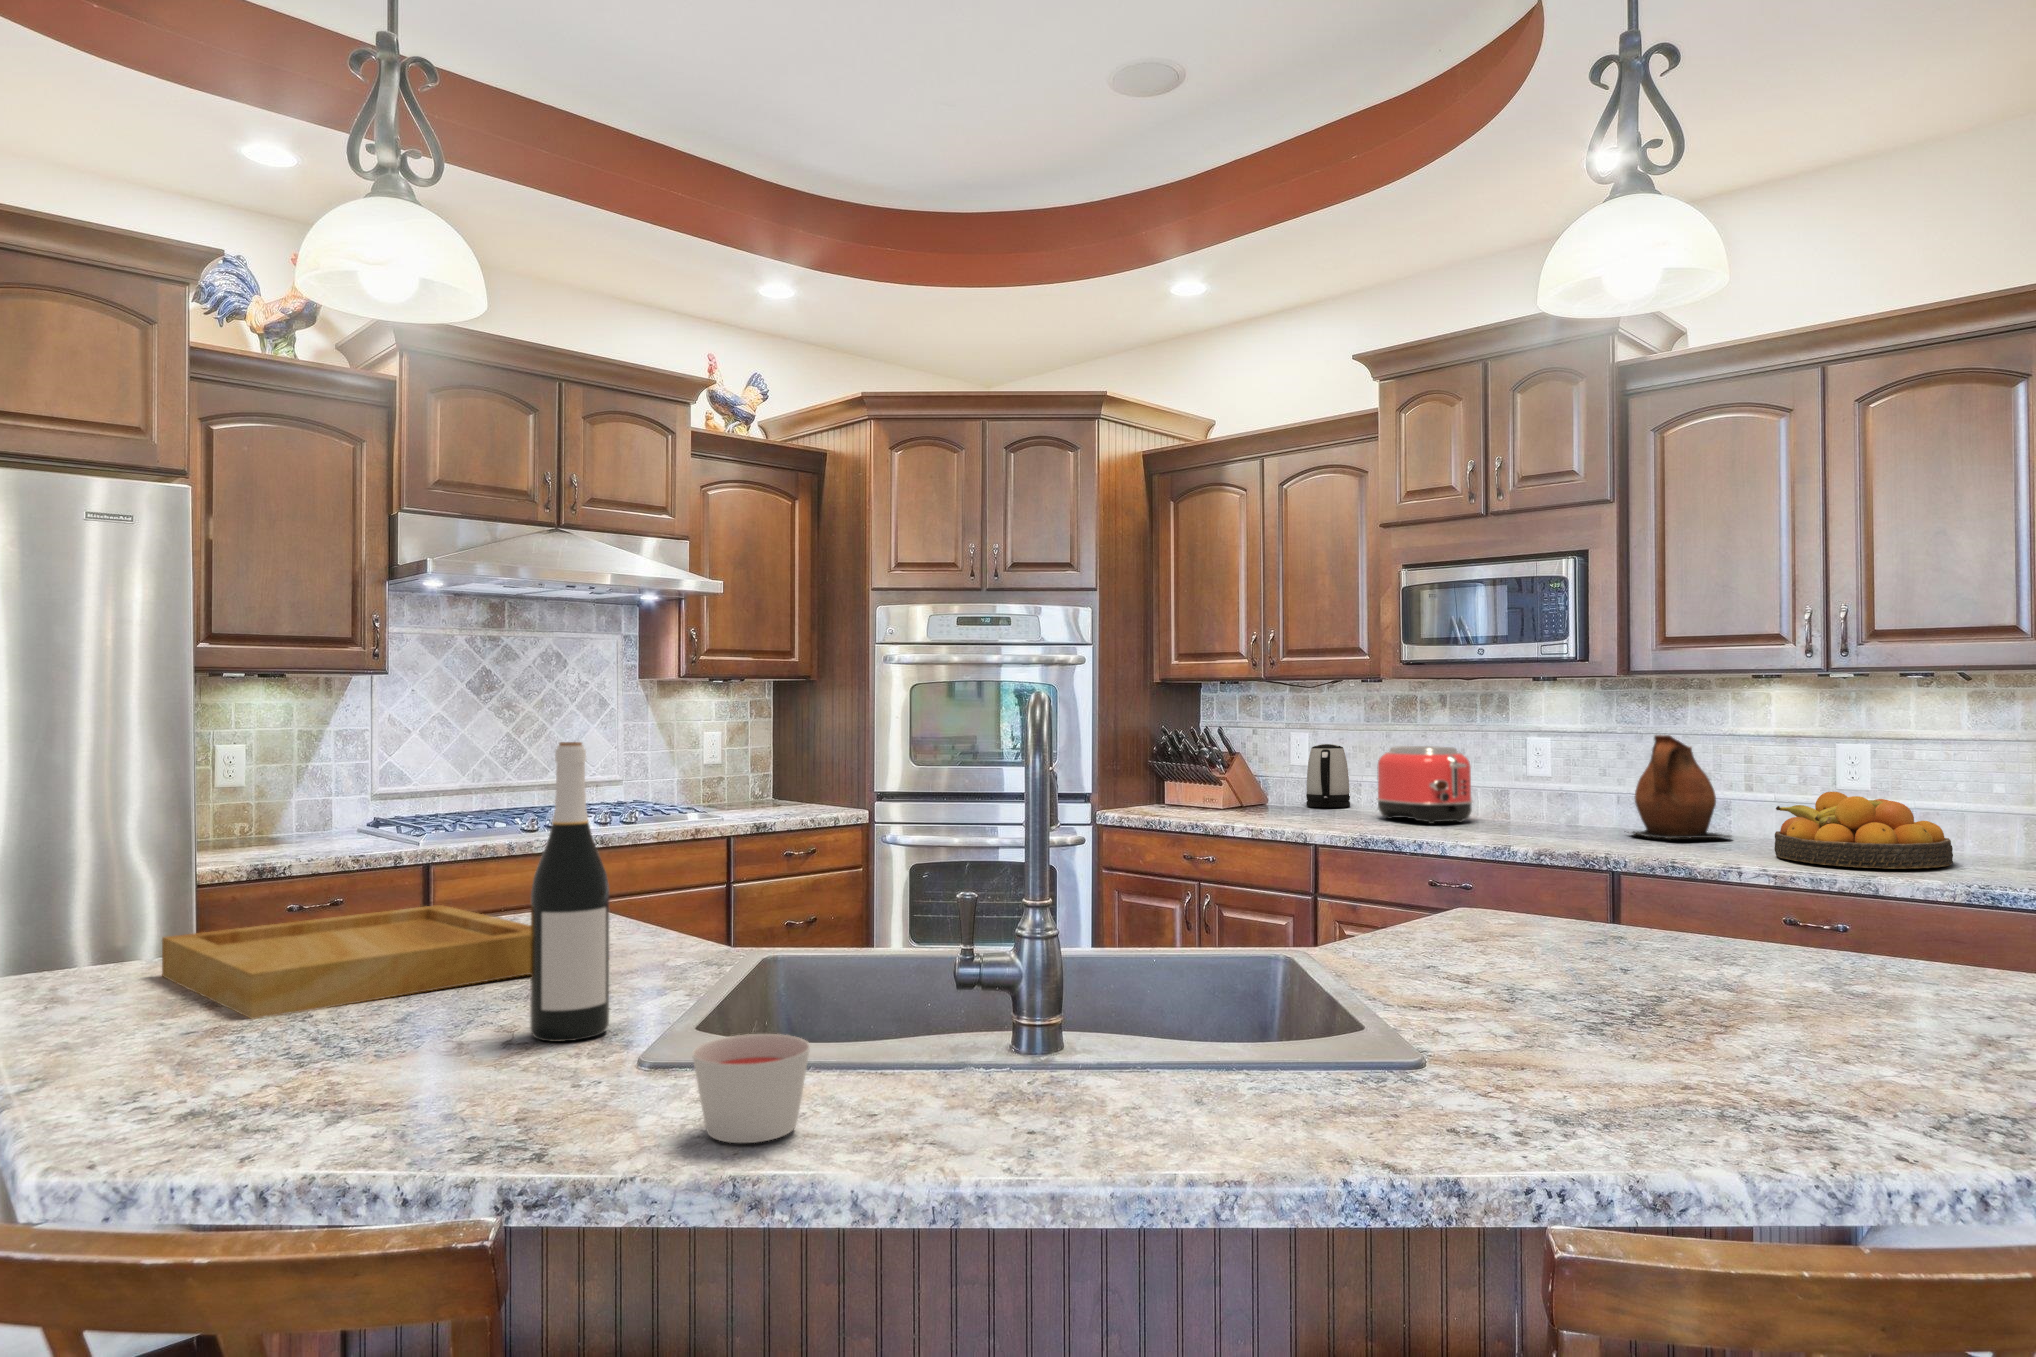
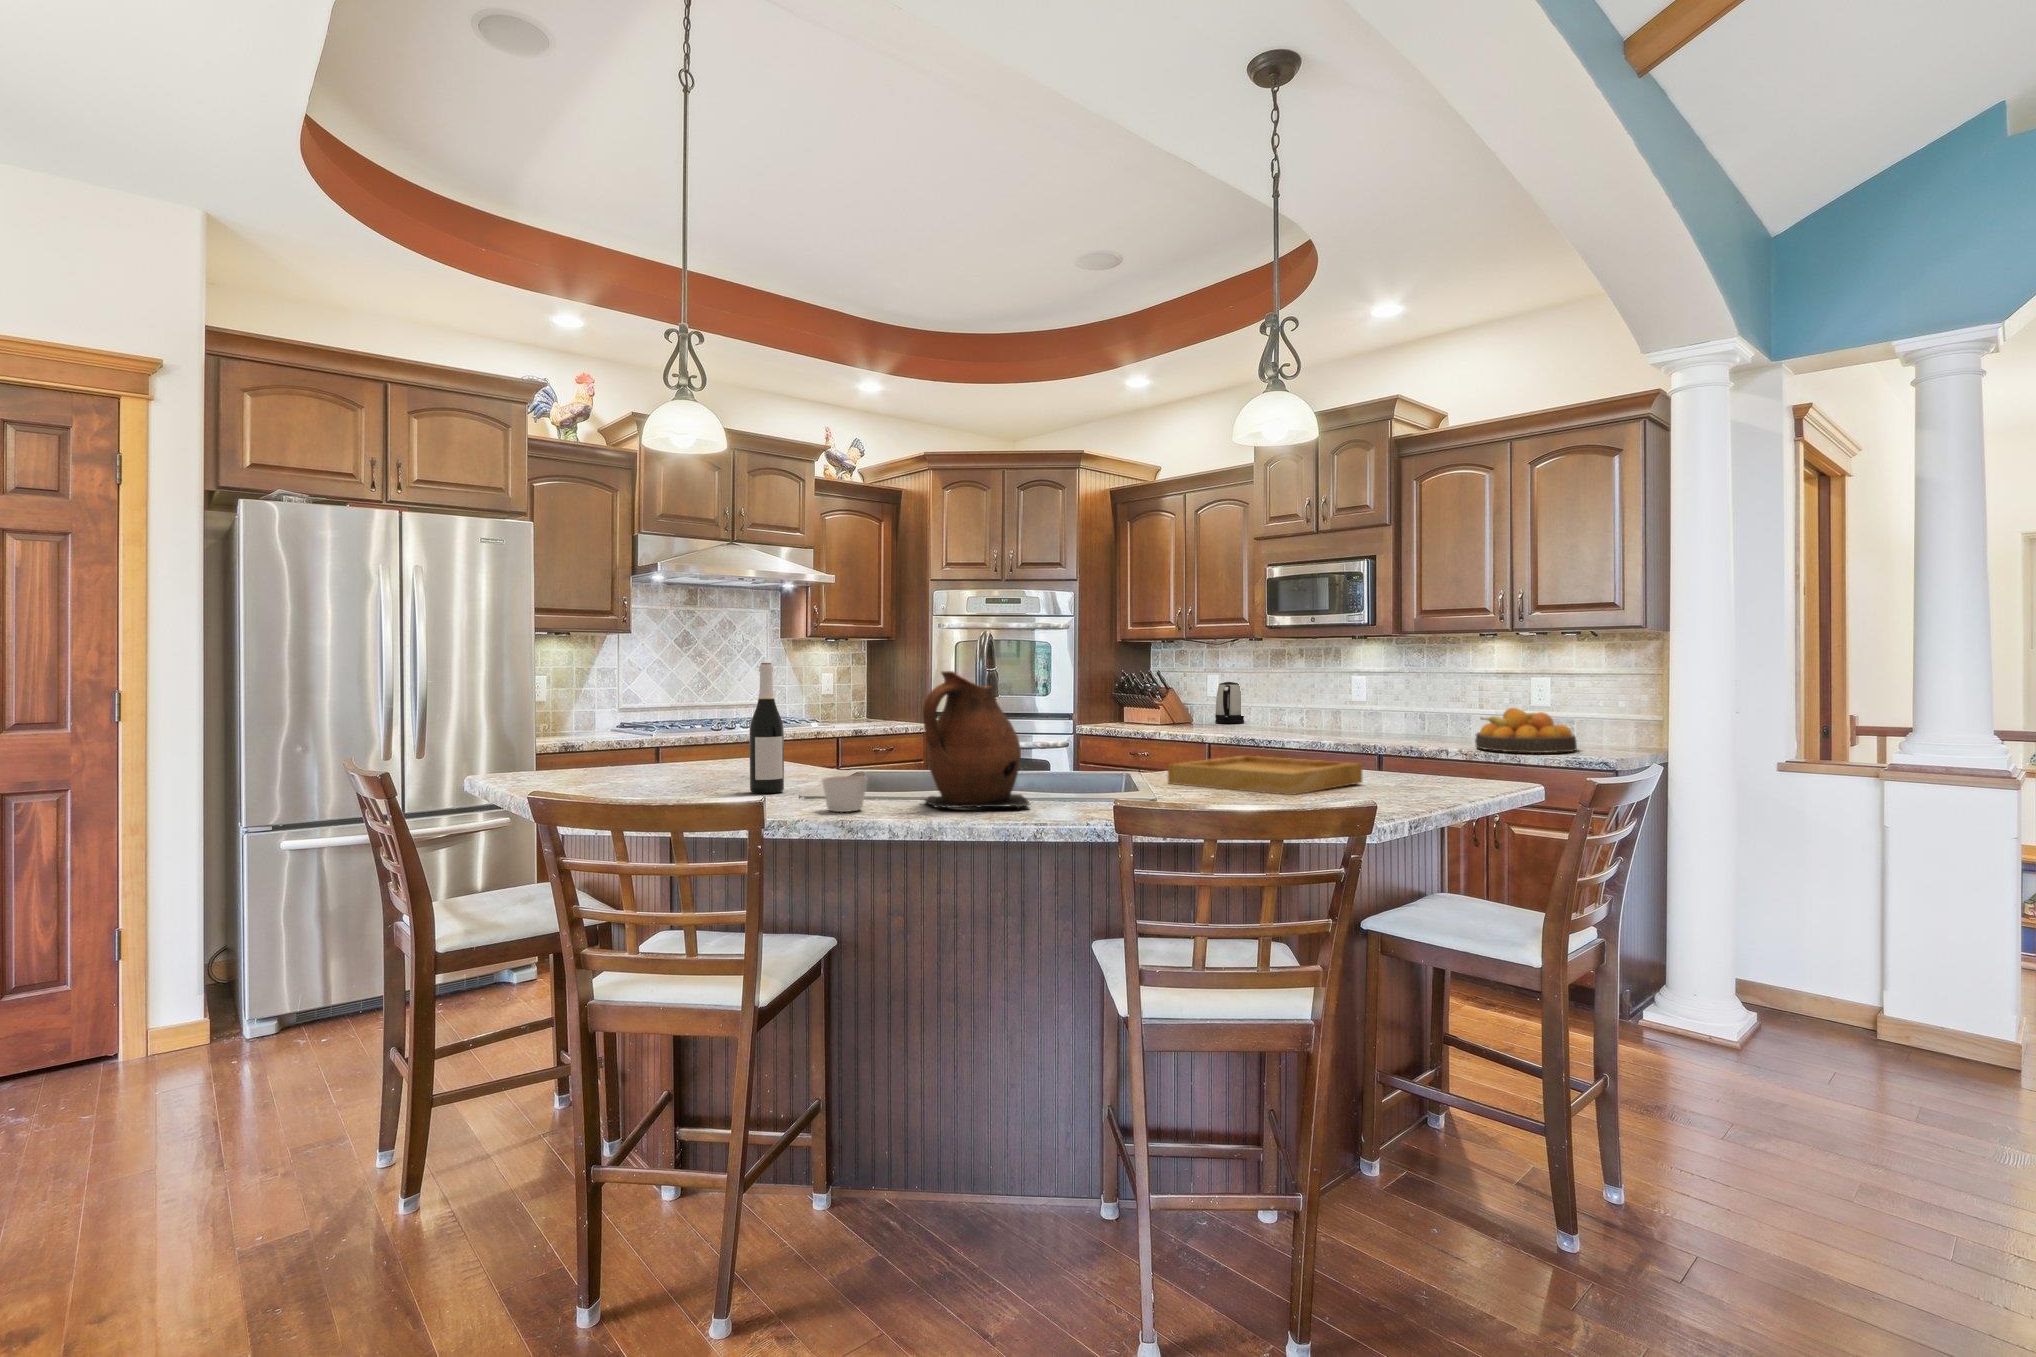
ceramic pitcher: present [1632,735,1731,839] -> present [923,671,1030,808]
toaster: present [1377,746,1473,824] -> none [1254,683,1314,732]
tray: present [162,905,531,1019] -> present [1168,756,1362,795]

